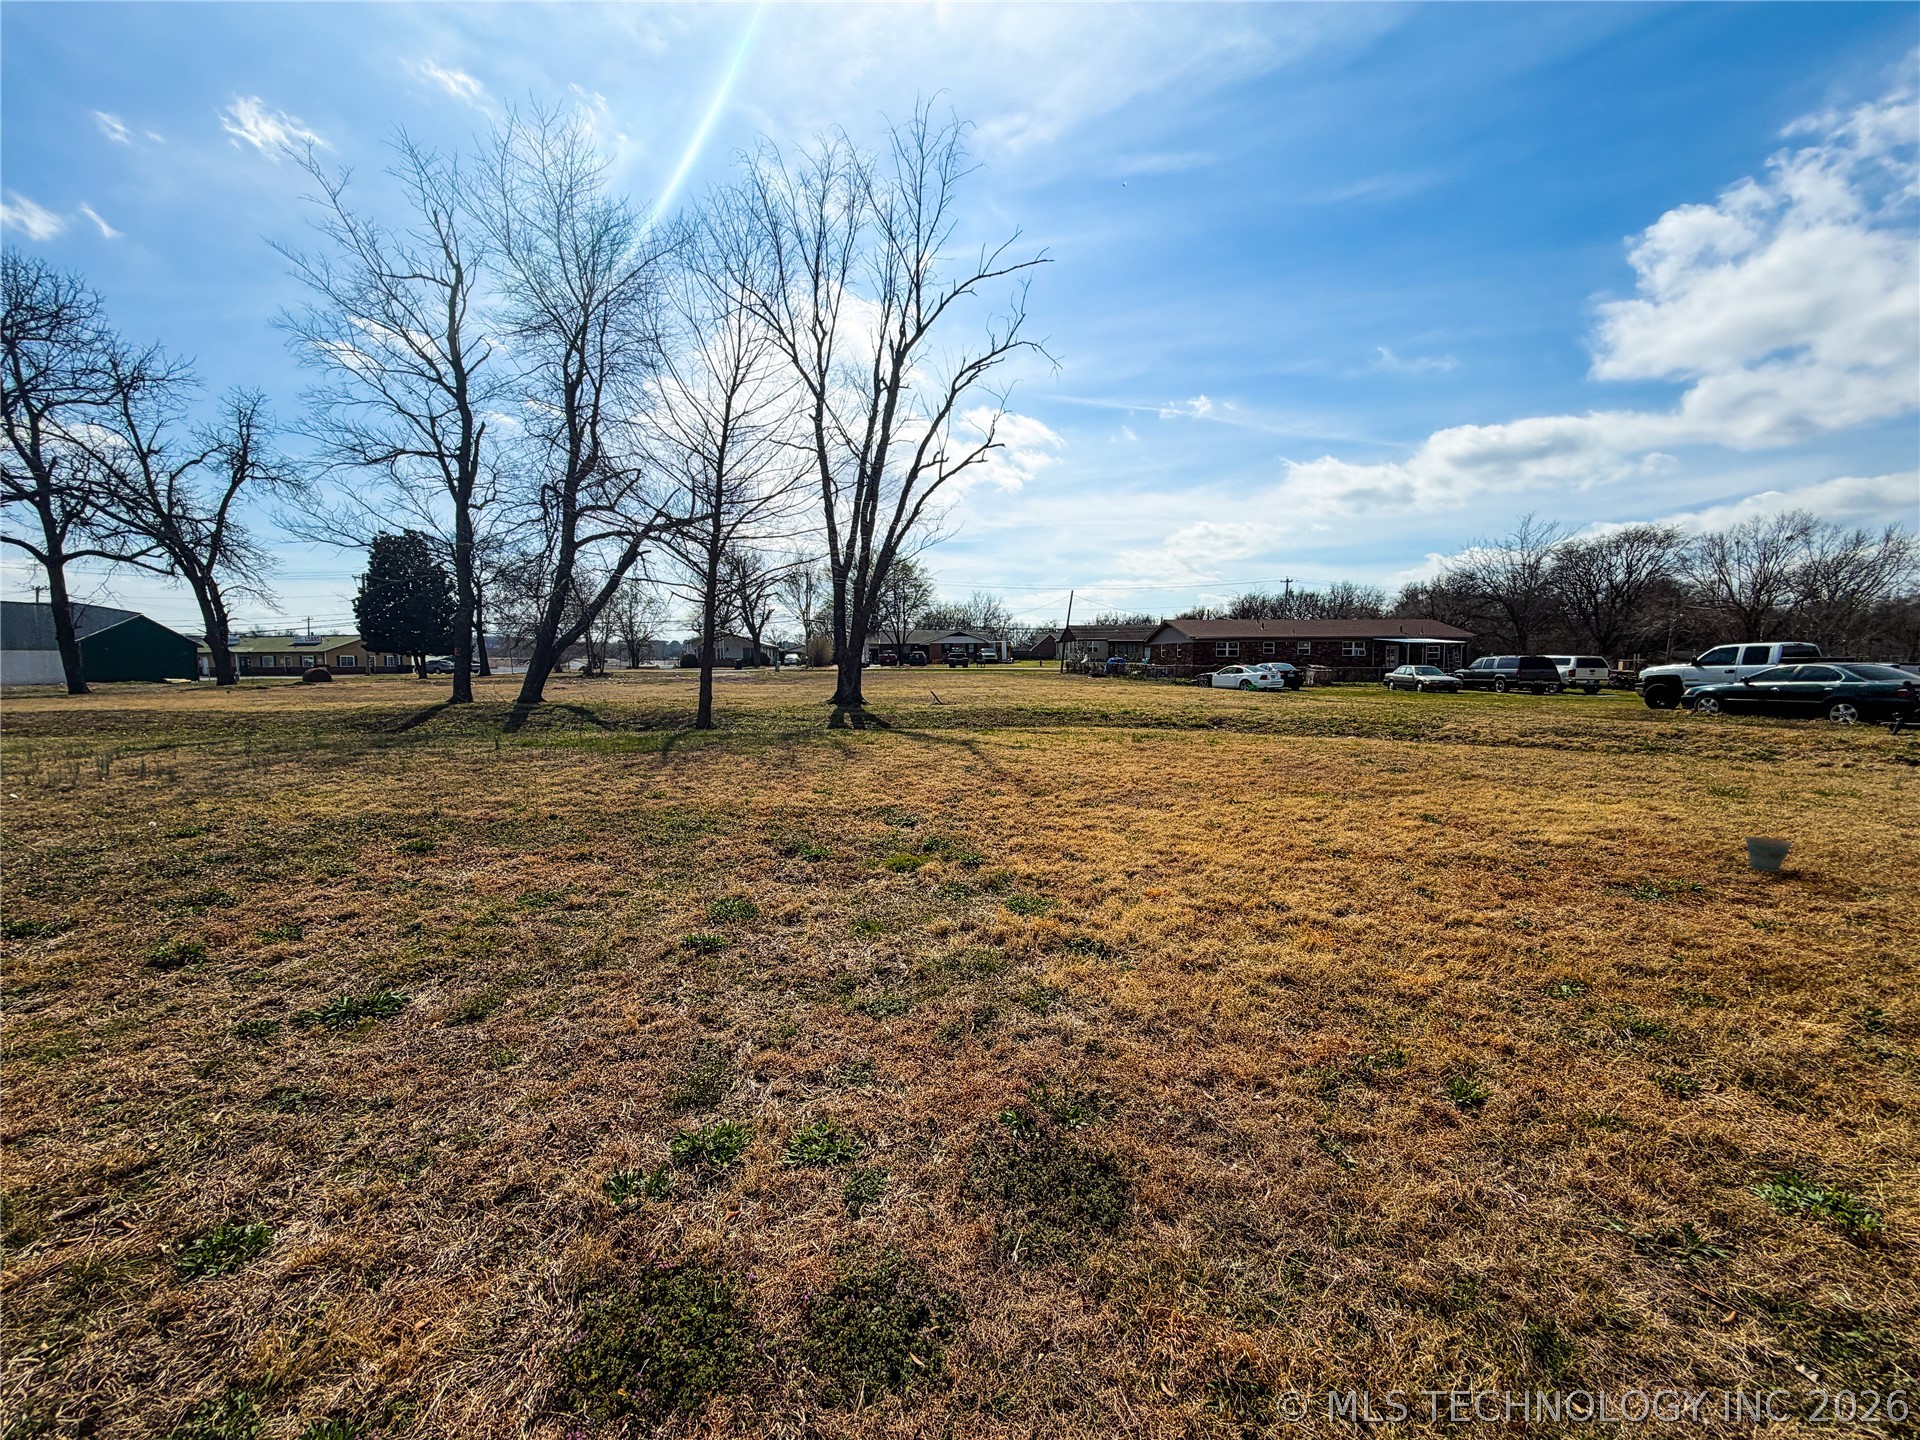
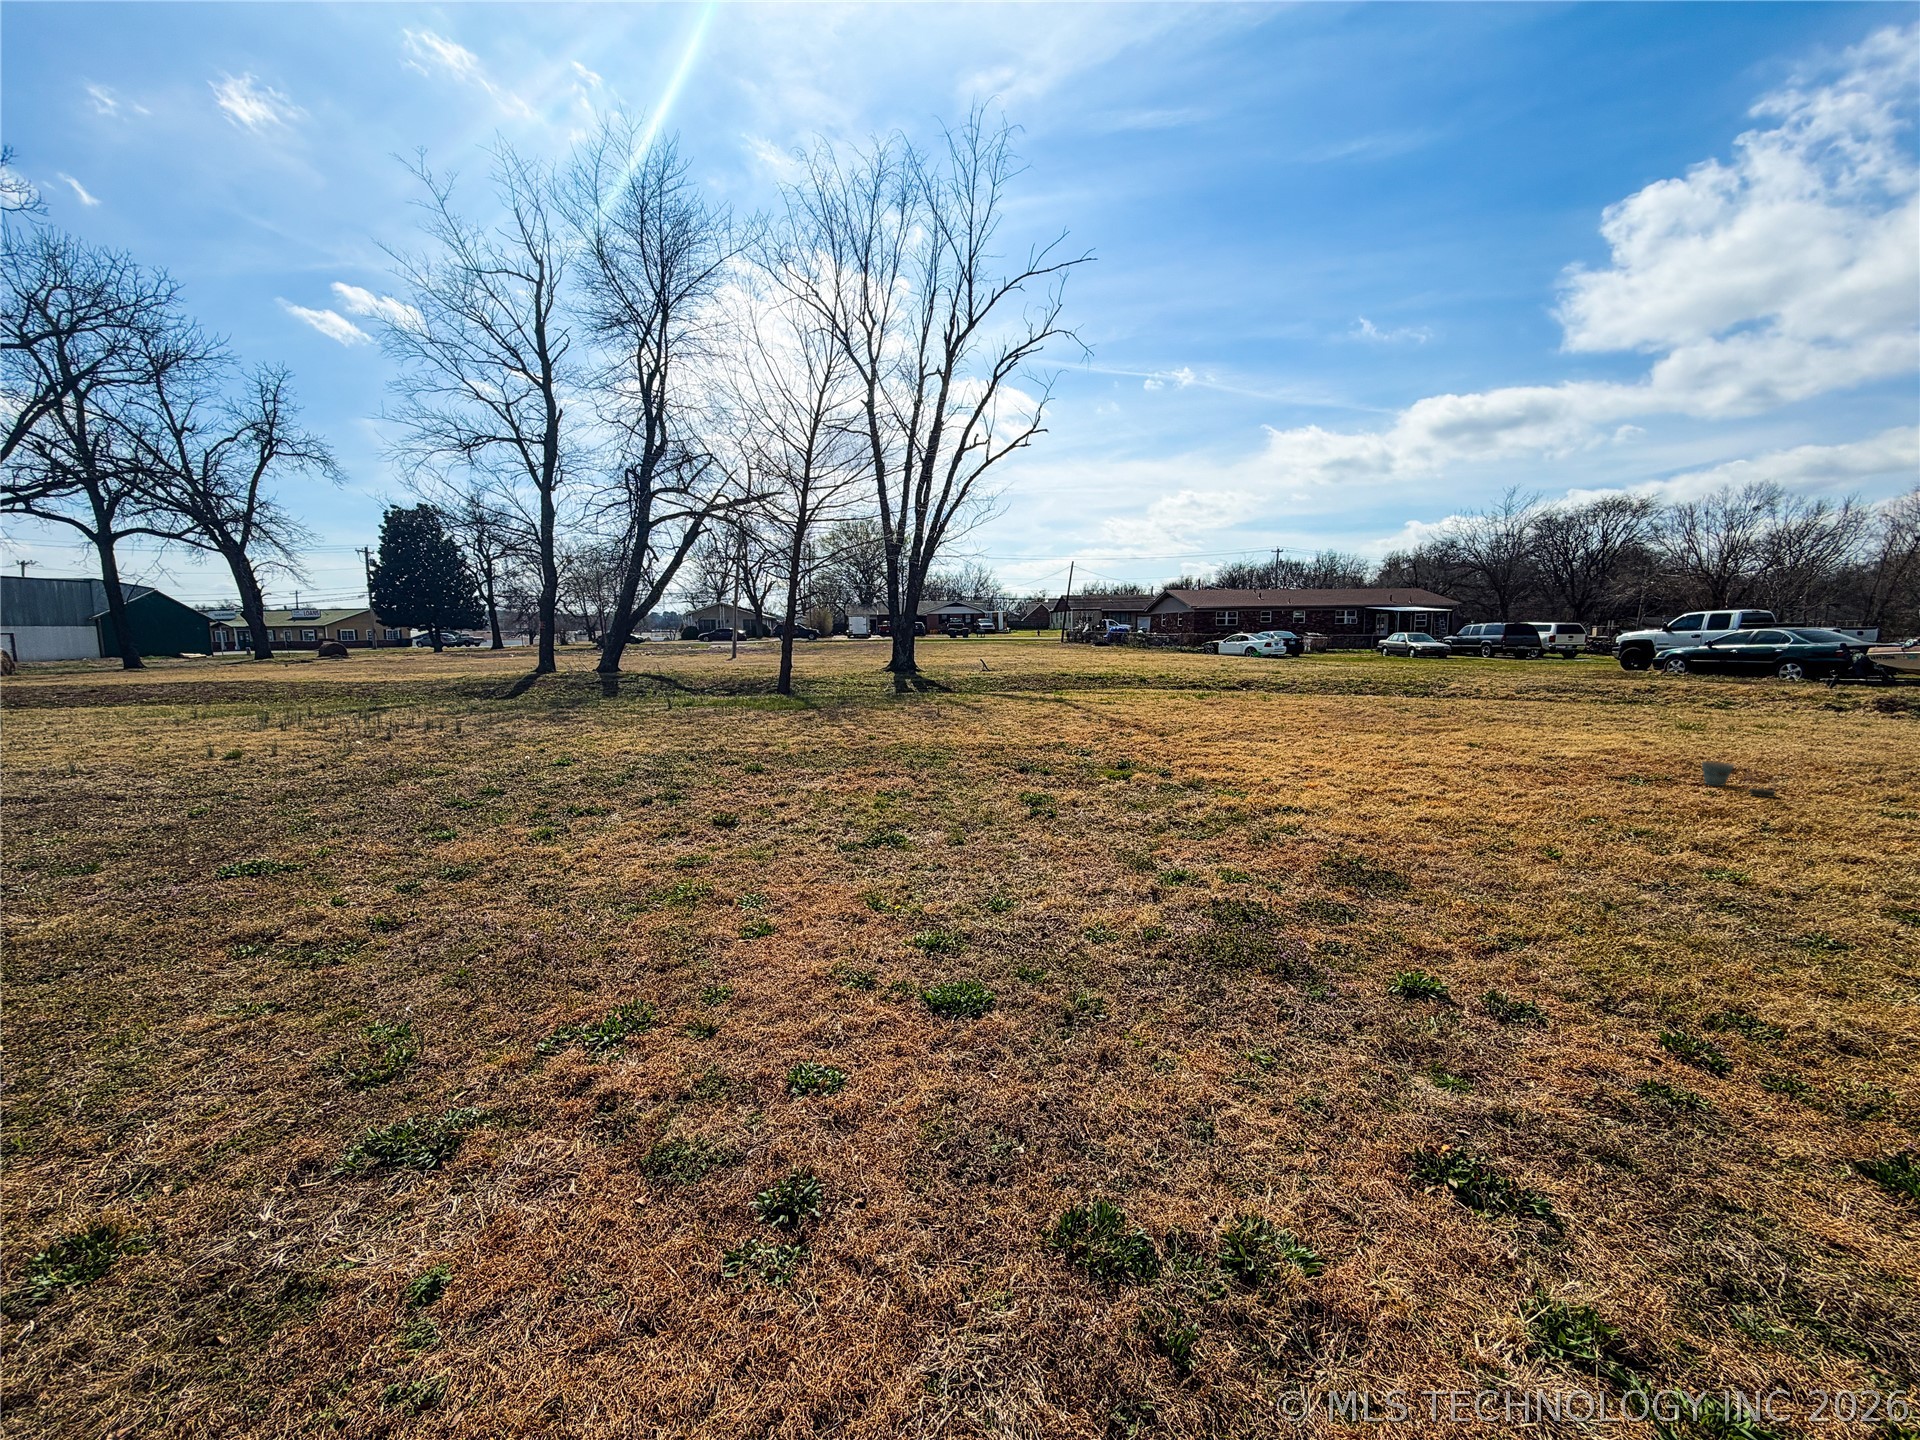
decorative plant: none [1803,855,1866,895] -> present [1747,774,1777,798]

